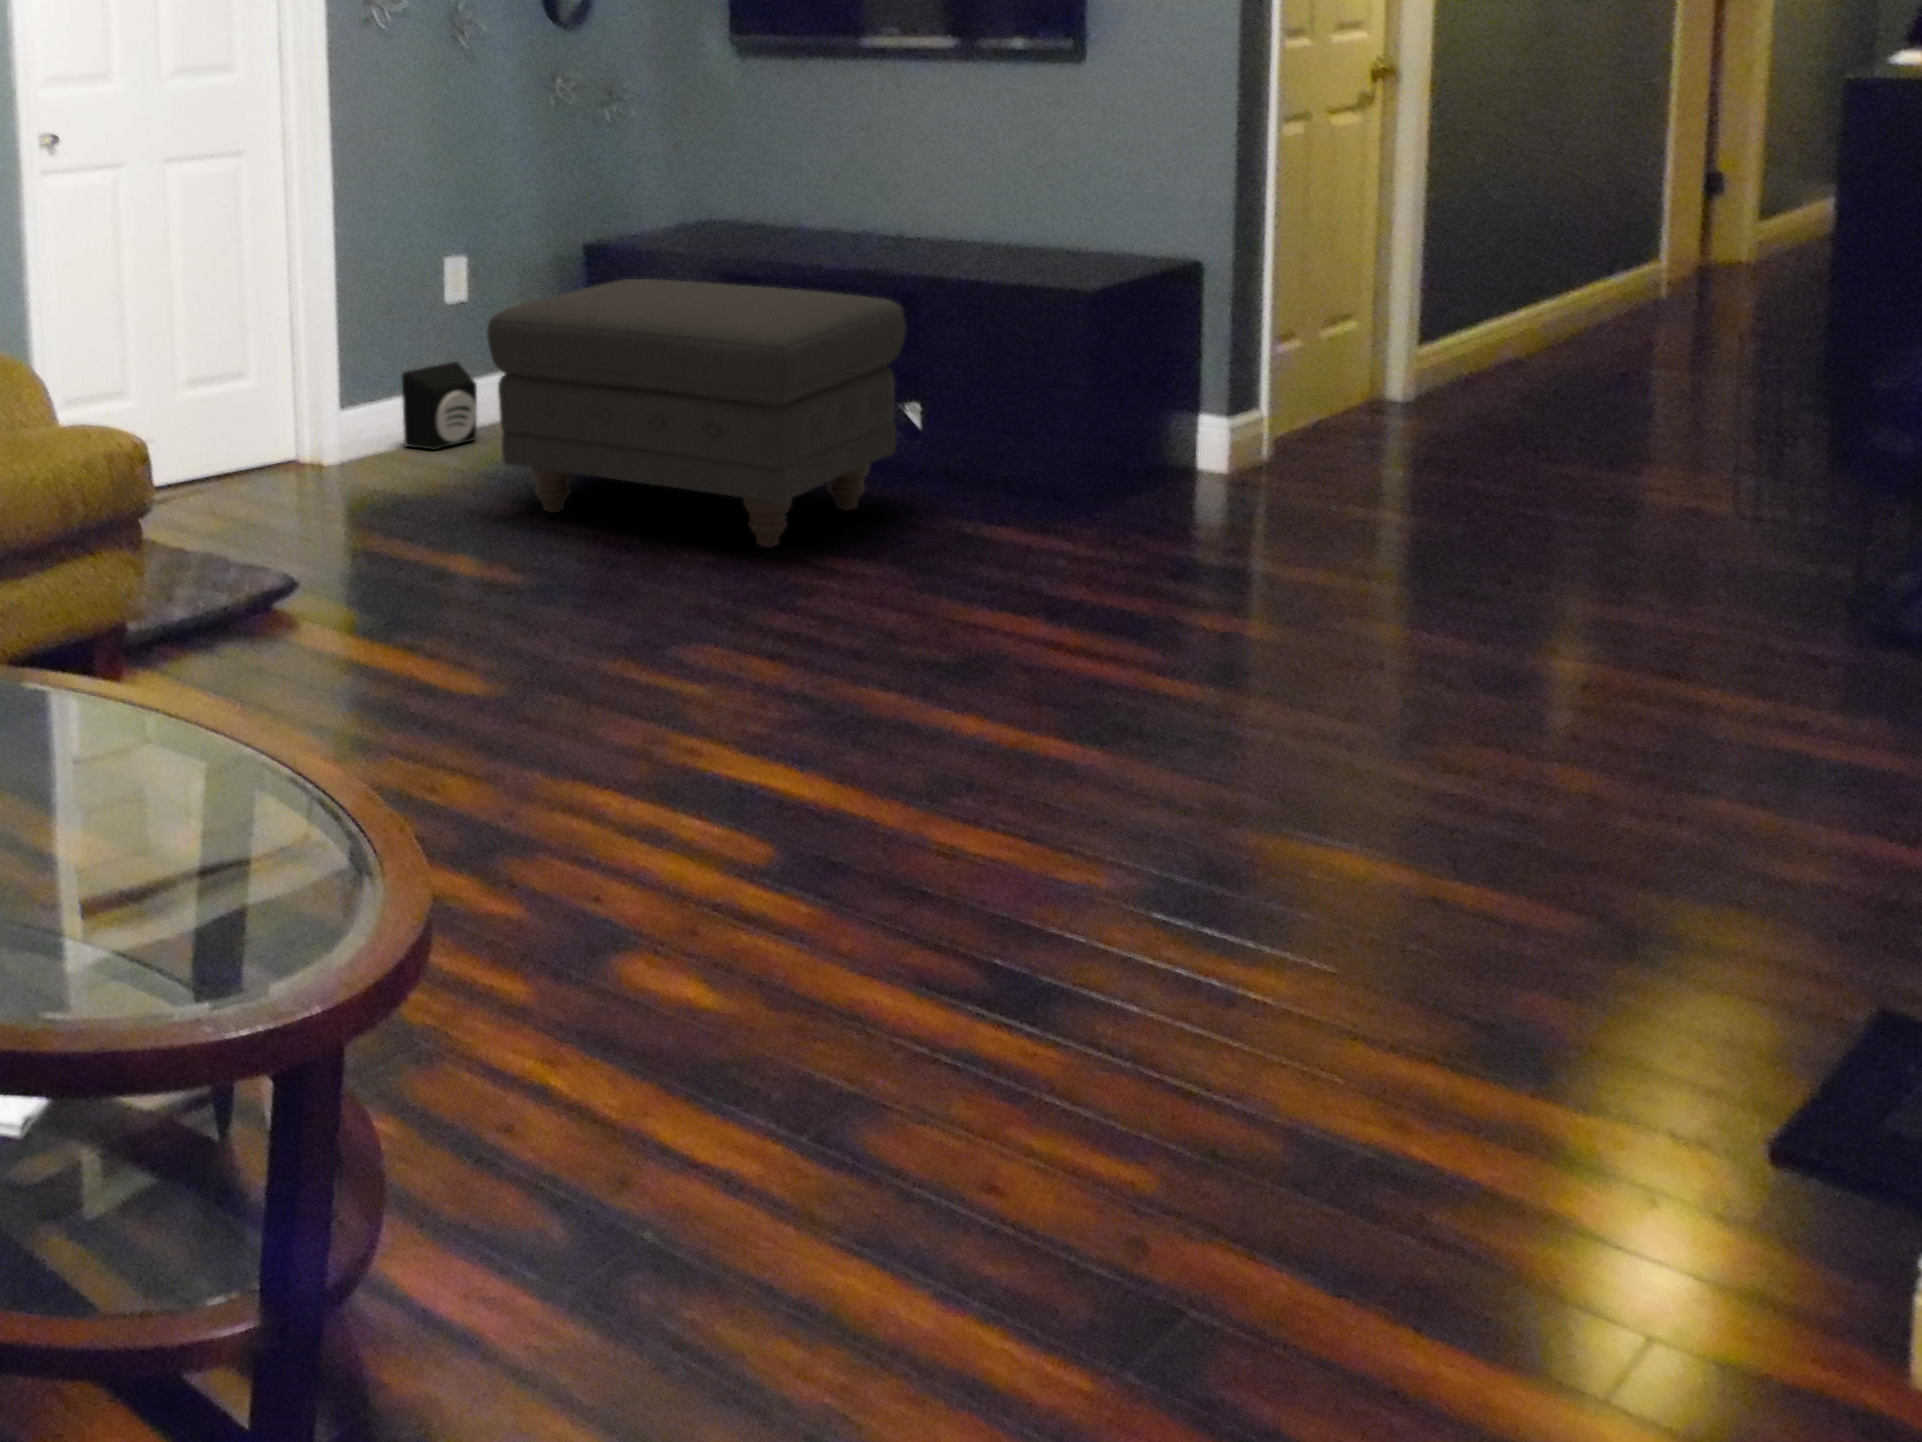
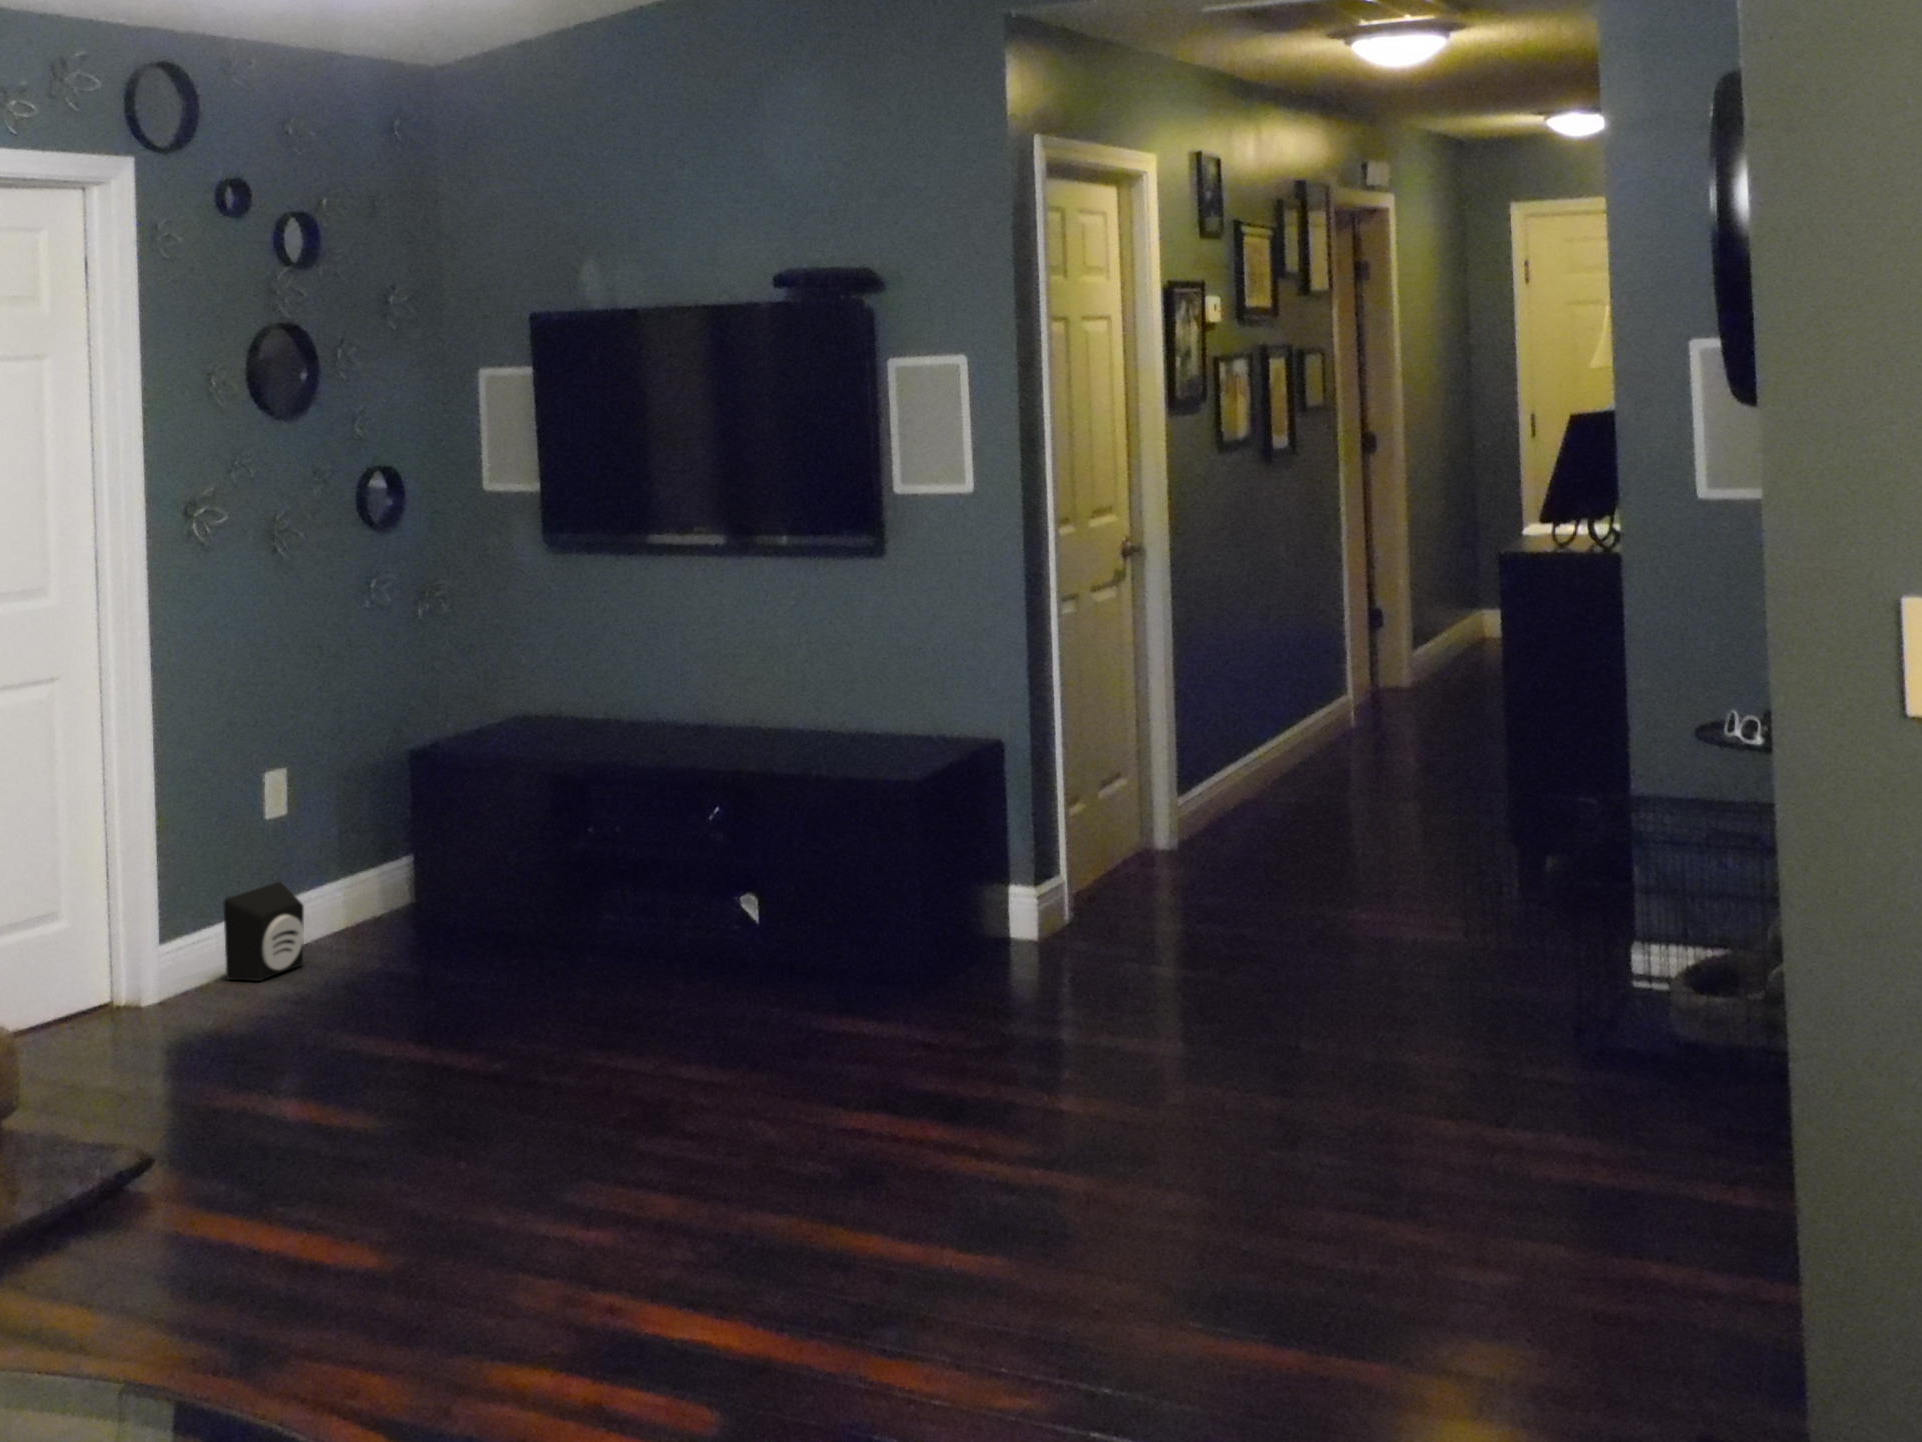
ottoman: present [487,279,906,548] -> none [335,789,749,1065]

